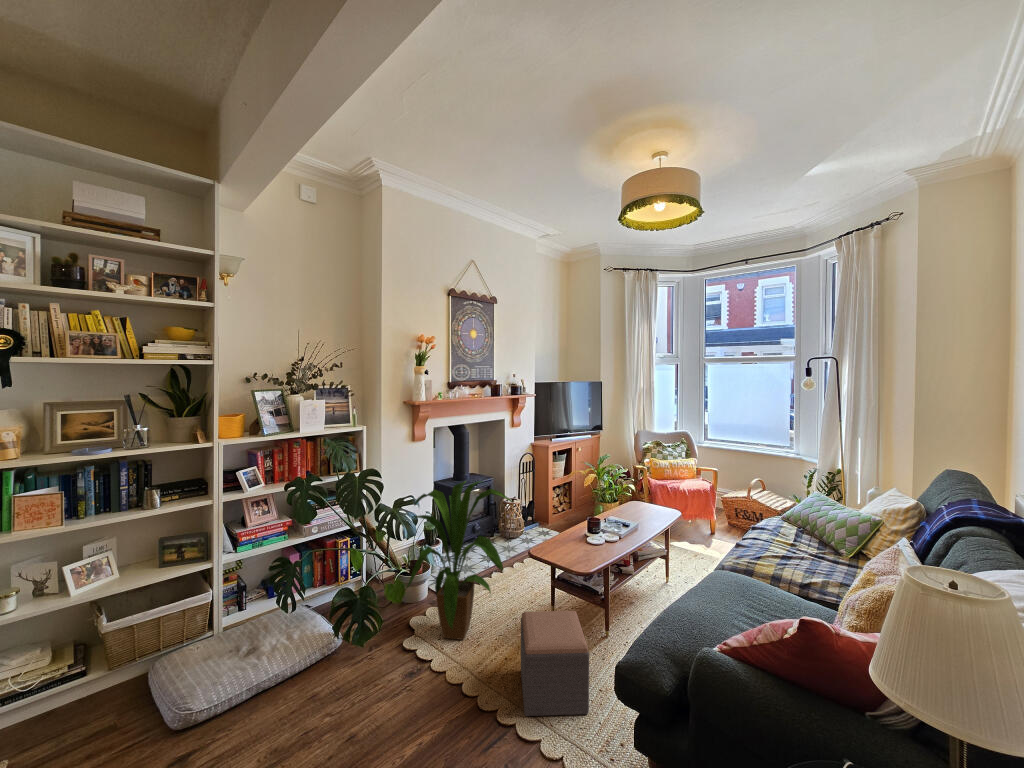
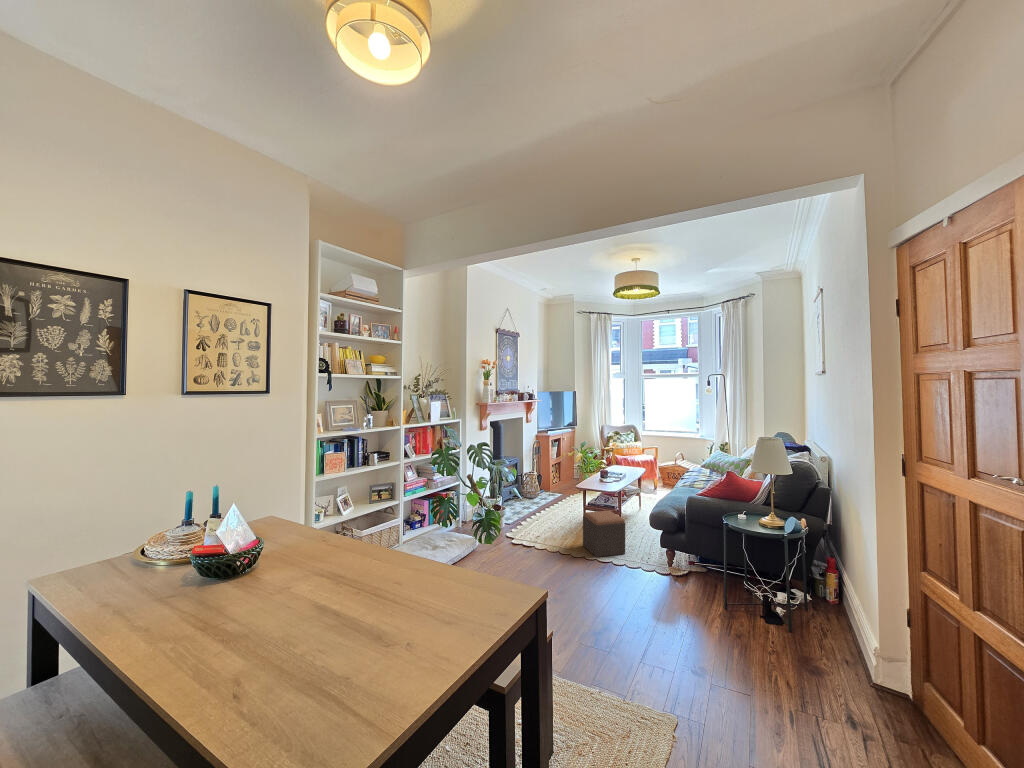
house plant: present [406,481,514,640] -> none [502,444,571,540]

